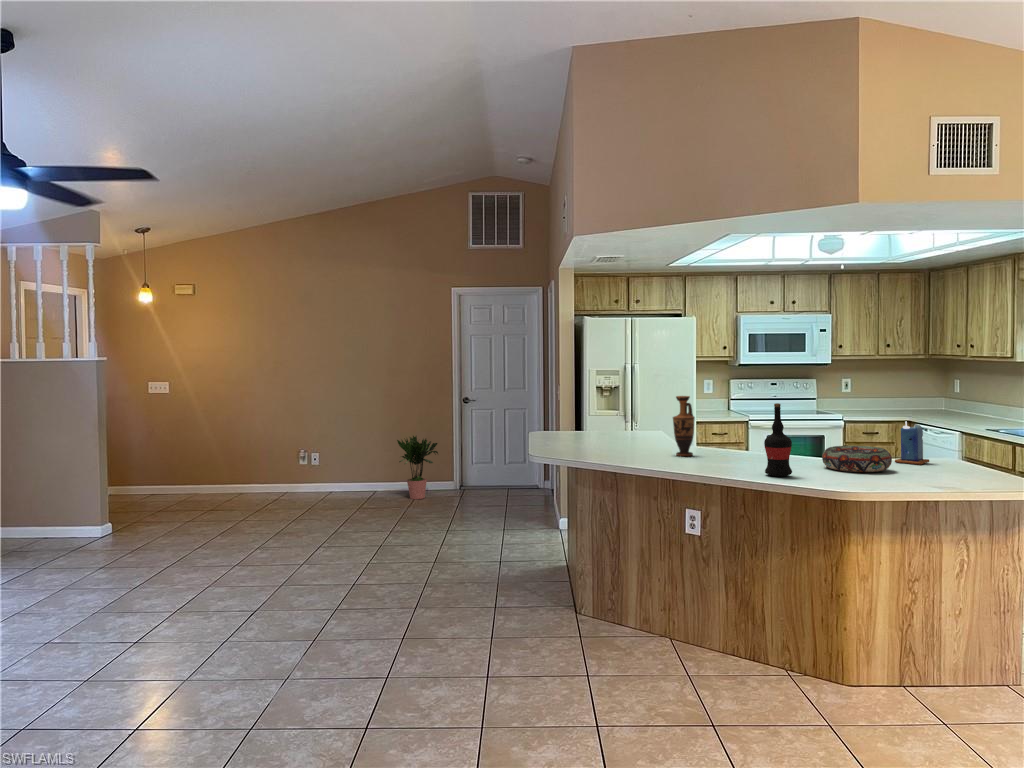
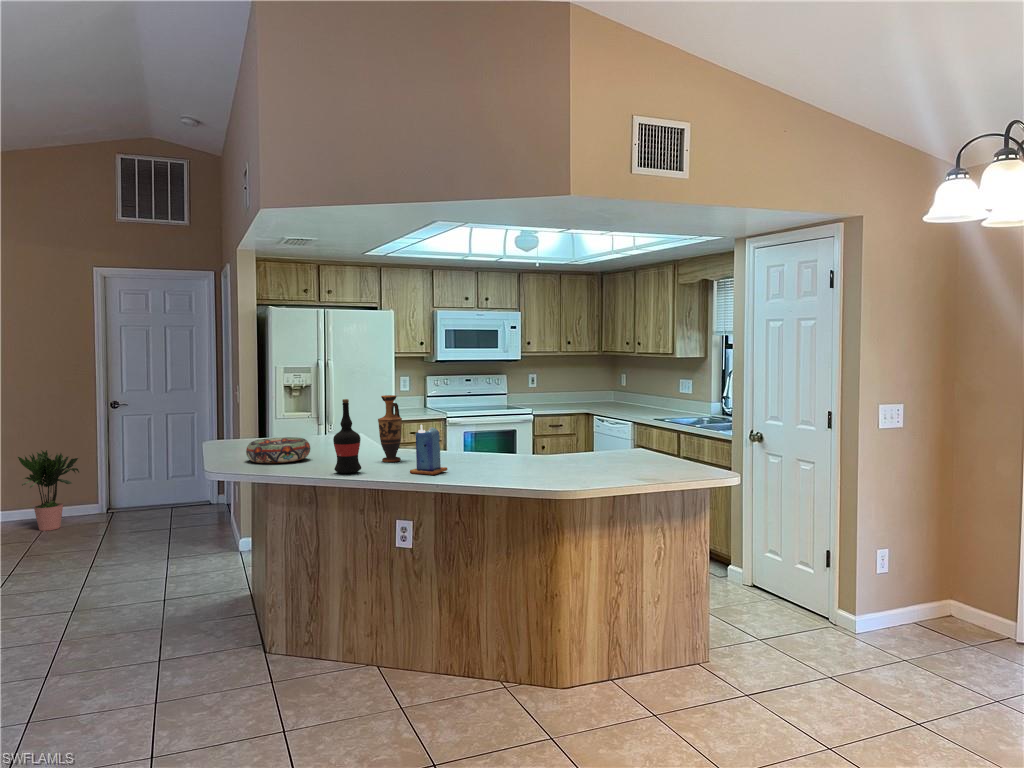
wine bottle: present [764,403,792,476] -> present [333,399,361,473]
candle: present [895,422,929,465] -> present [410,424,447,475]
decorative bowl: present [822,446,892,472] -> present [246,437,310,463]

